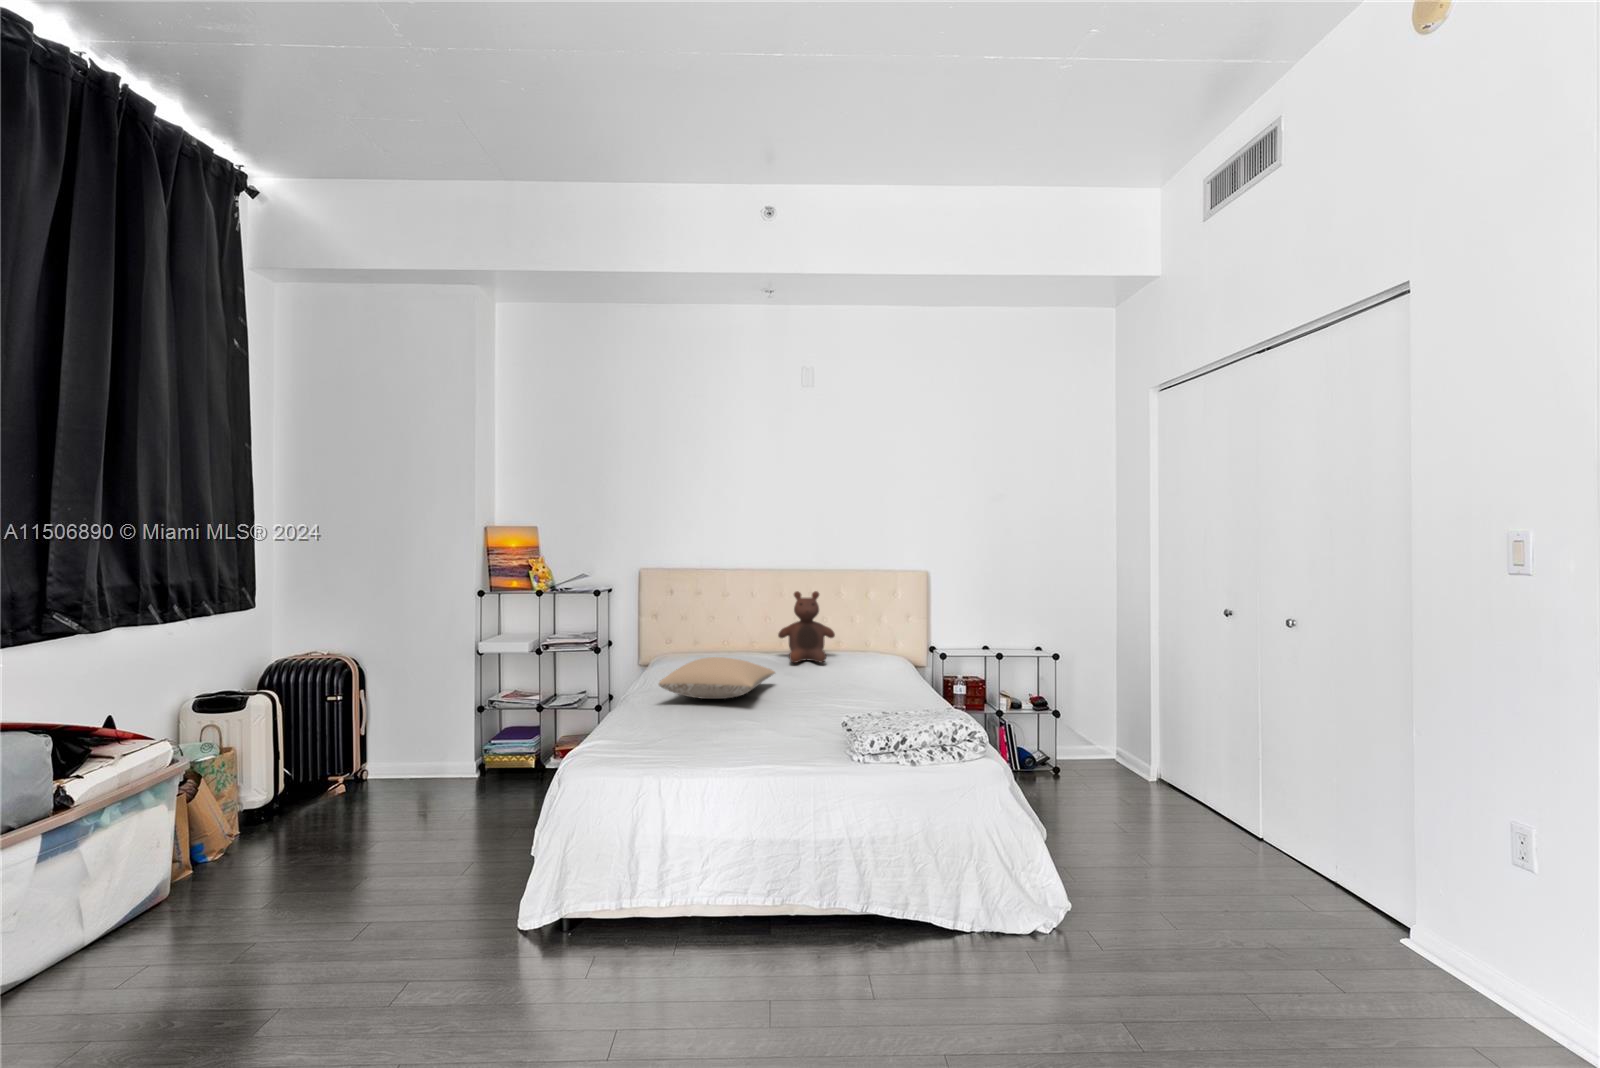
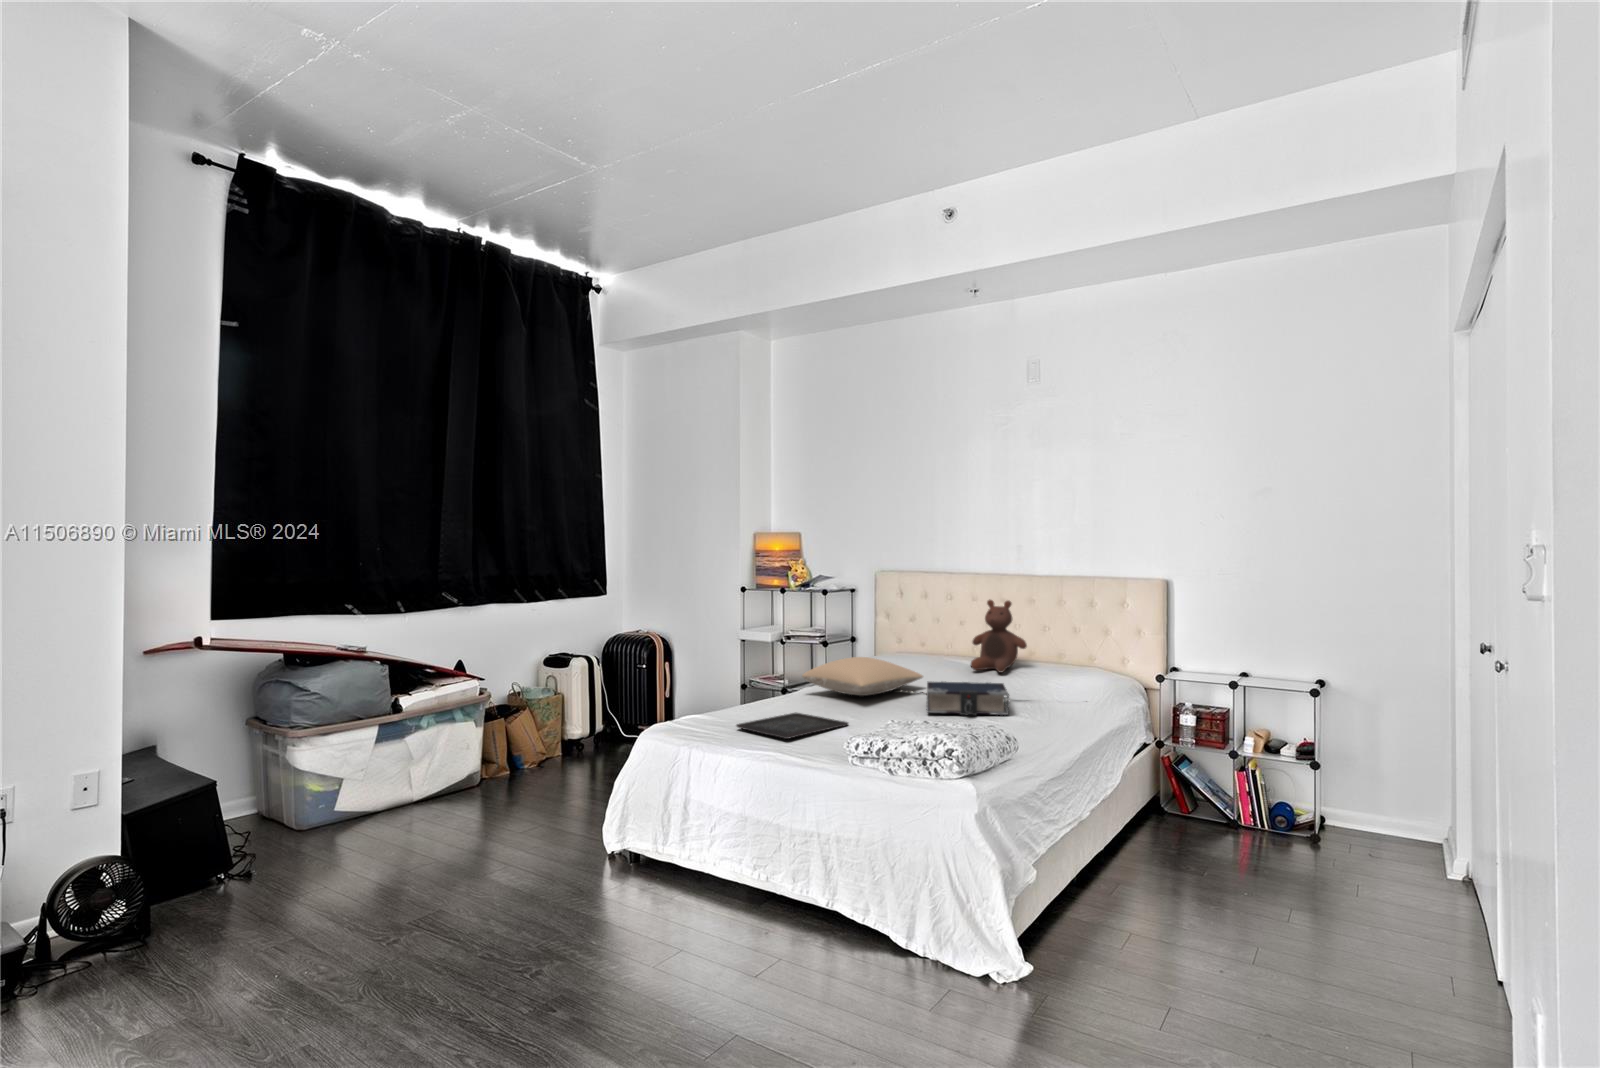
book: none [797,670,898,706] -> present [926,682,1010,716]
tray: none [674,723,780,750] -> present [736,713,848,739]

